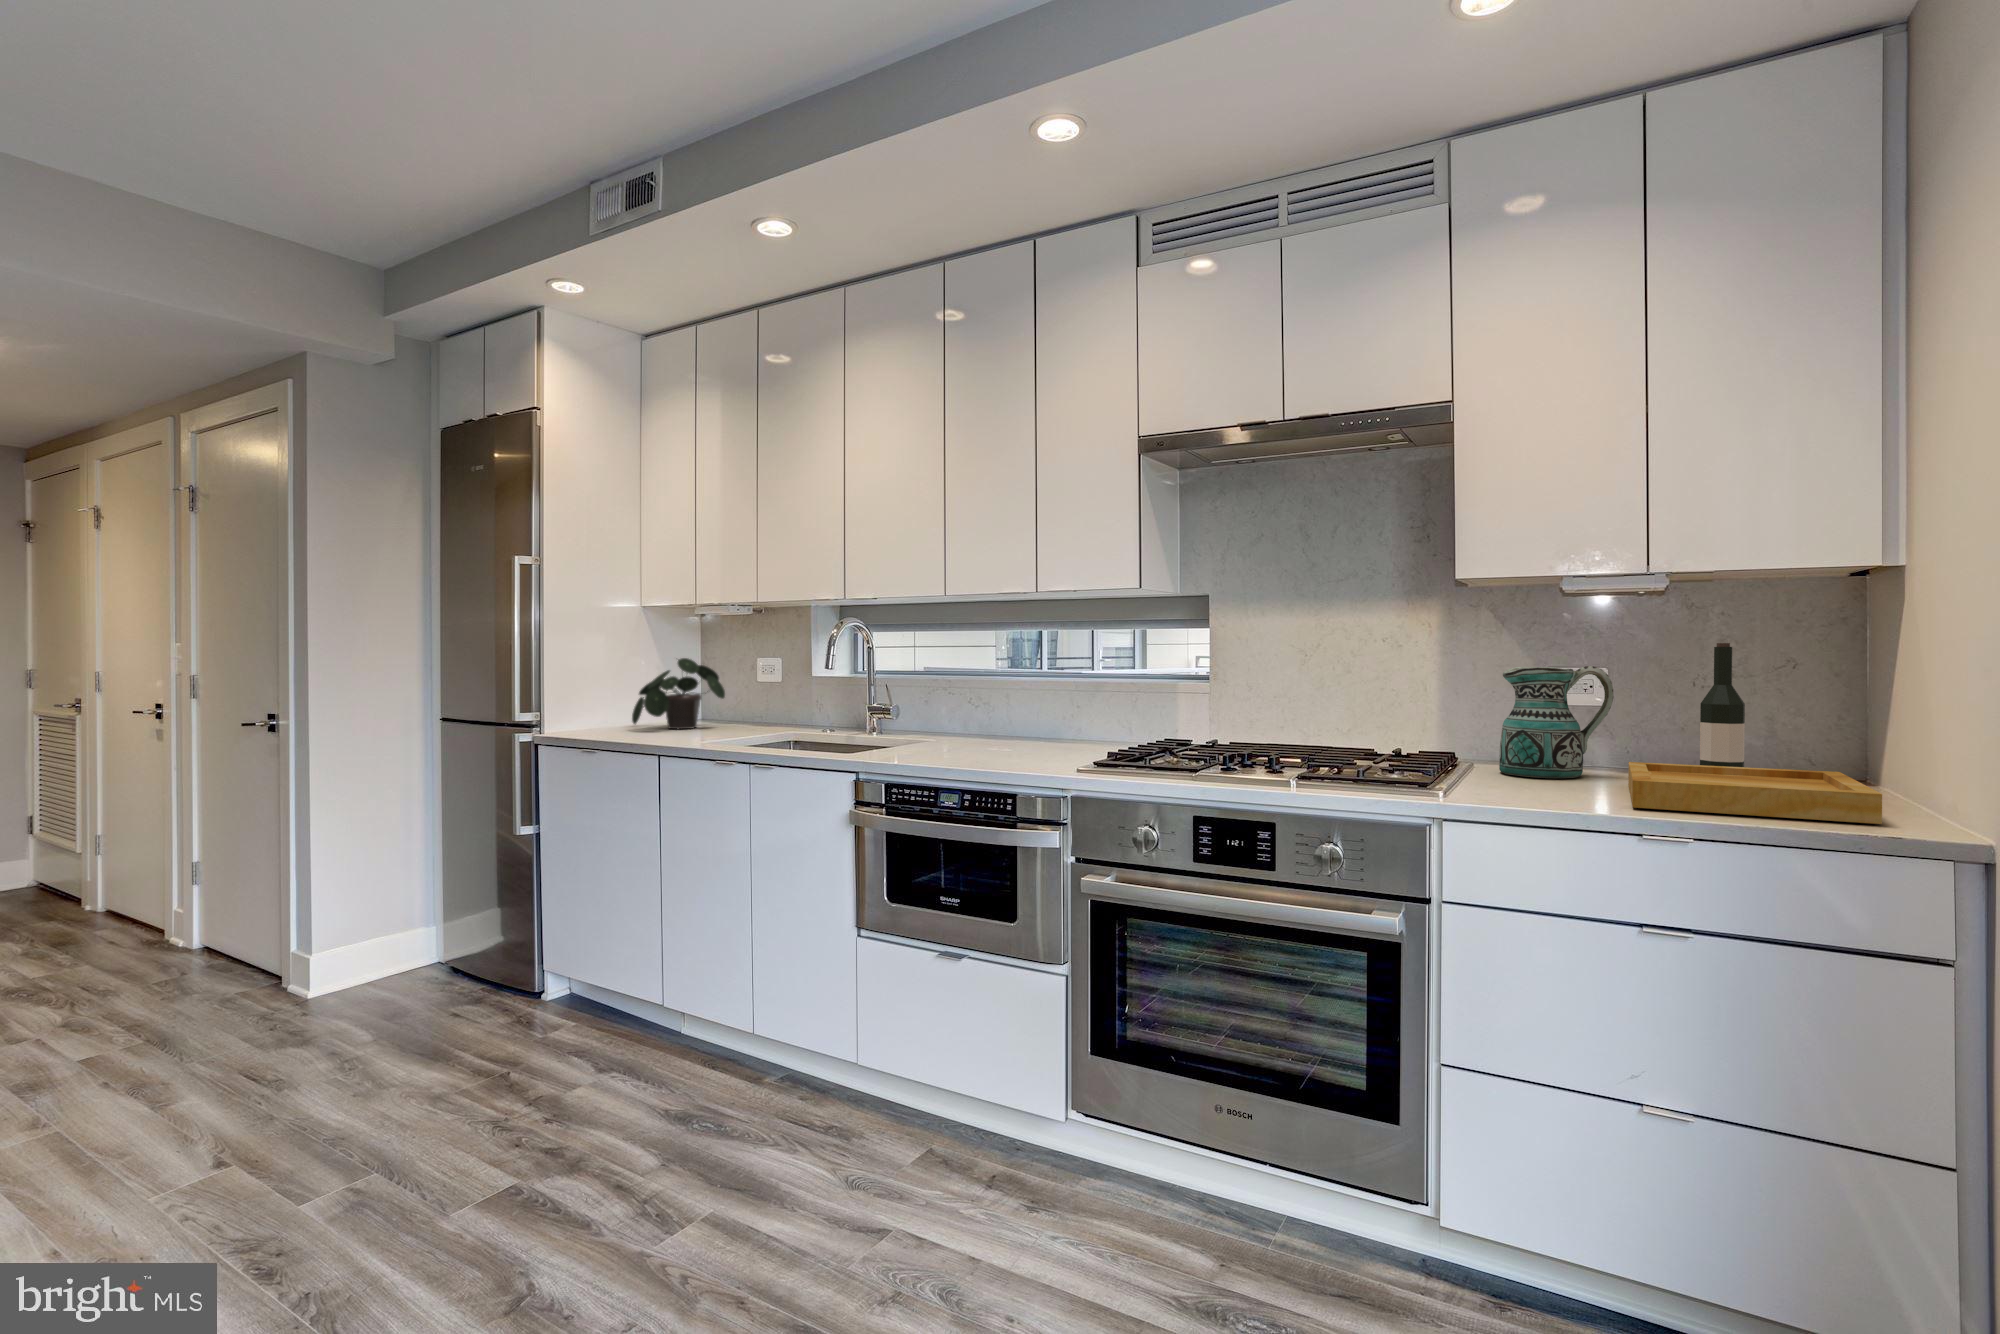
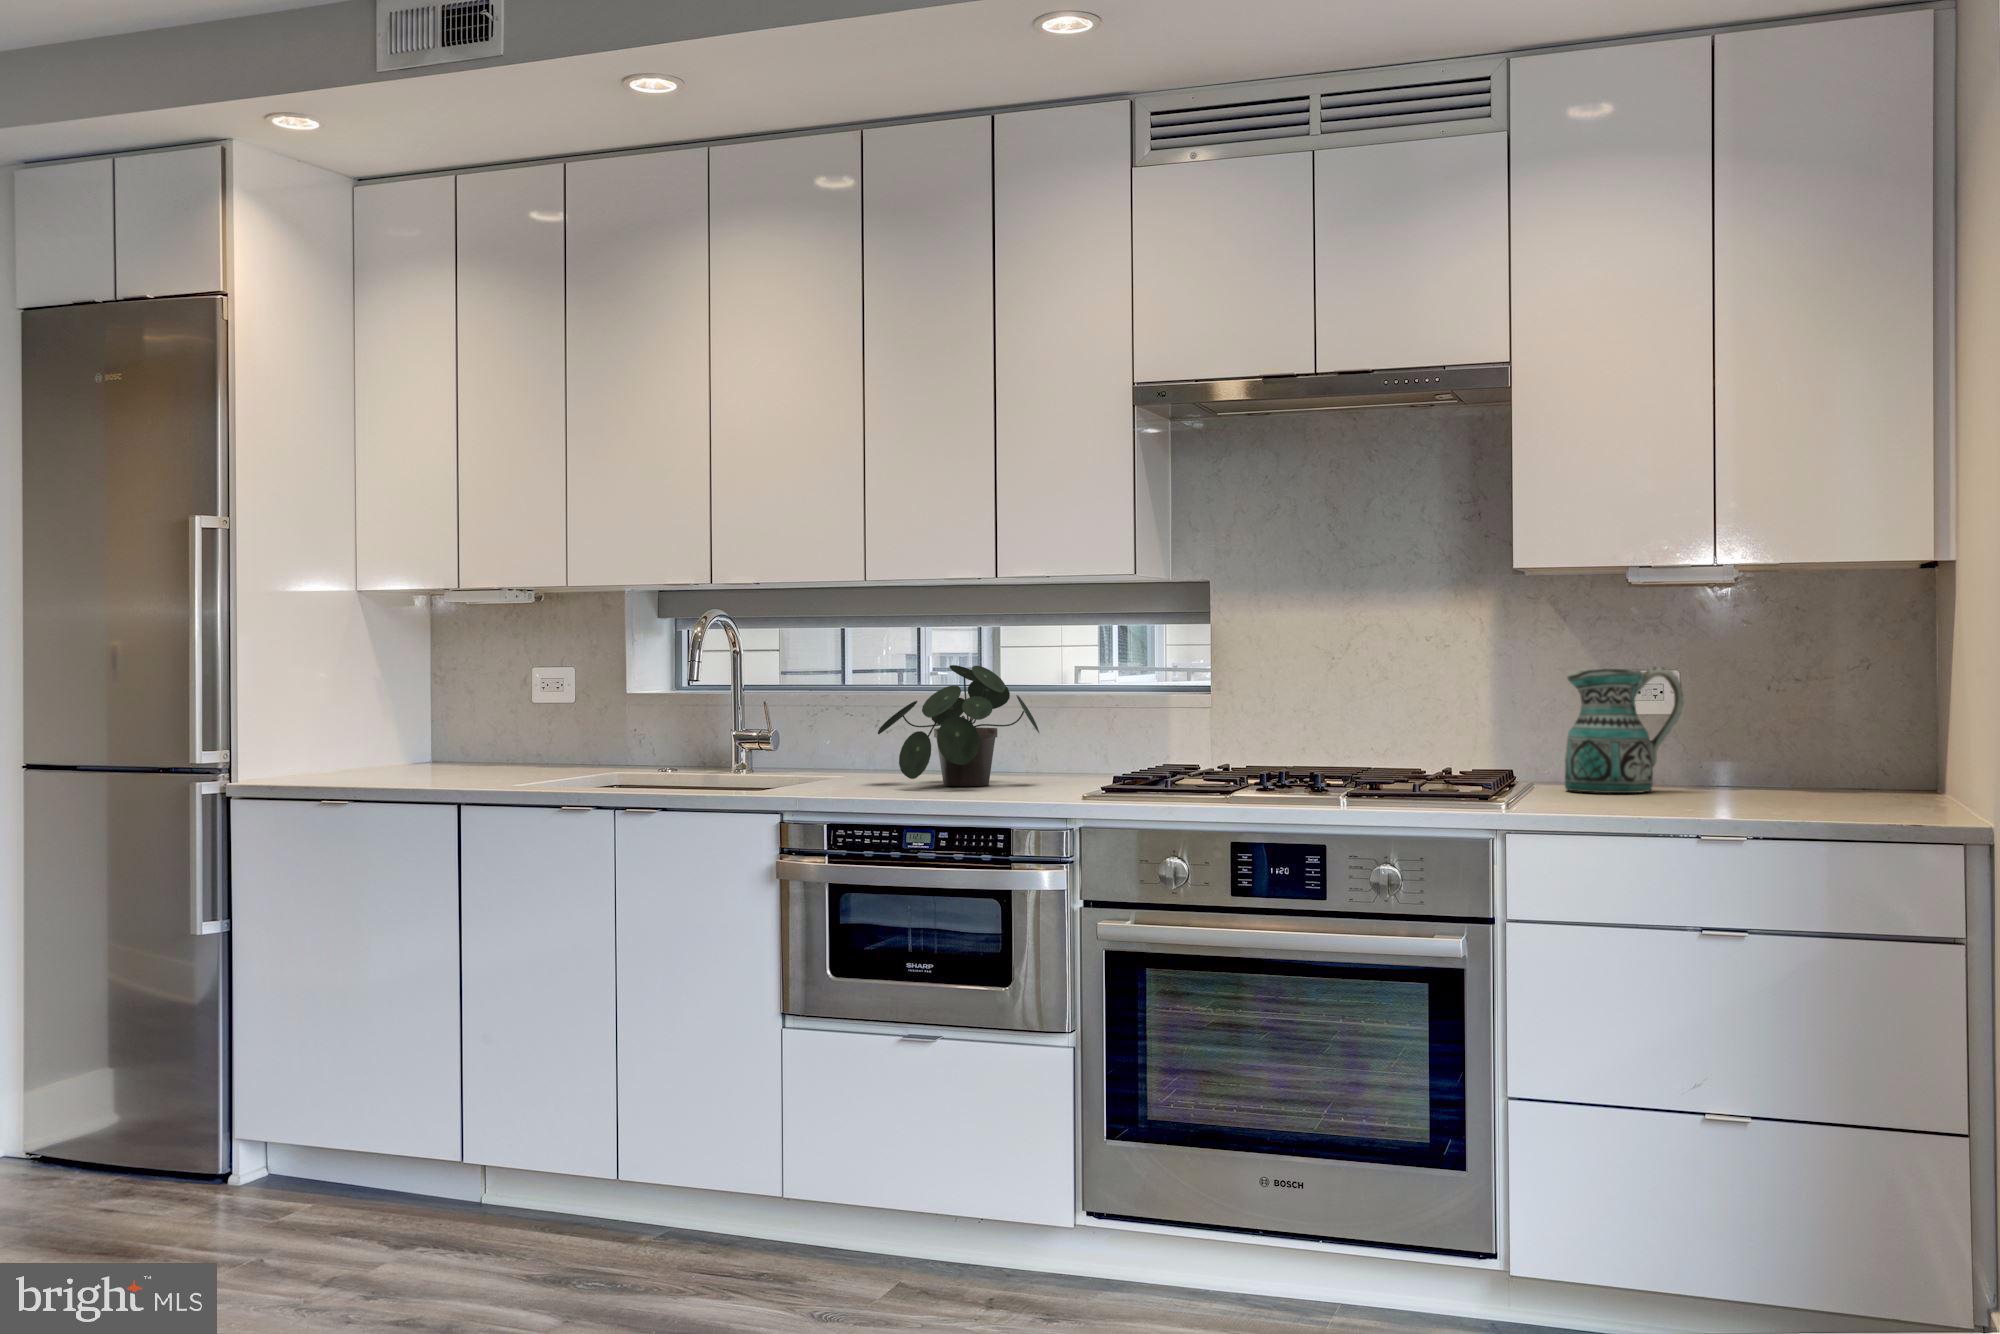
wine bottle: present [1700,643,1745,767] -> none [1771,641,1815,792]
potted plant: present [632,658,725,729] -> present [878,665,1039,786]
tray: present [1628,762,1882,824] -> none [1694,771,1910,814]

